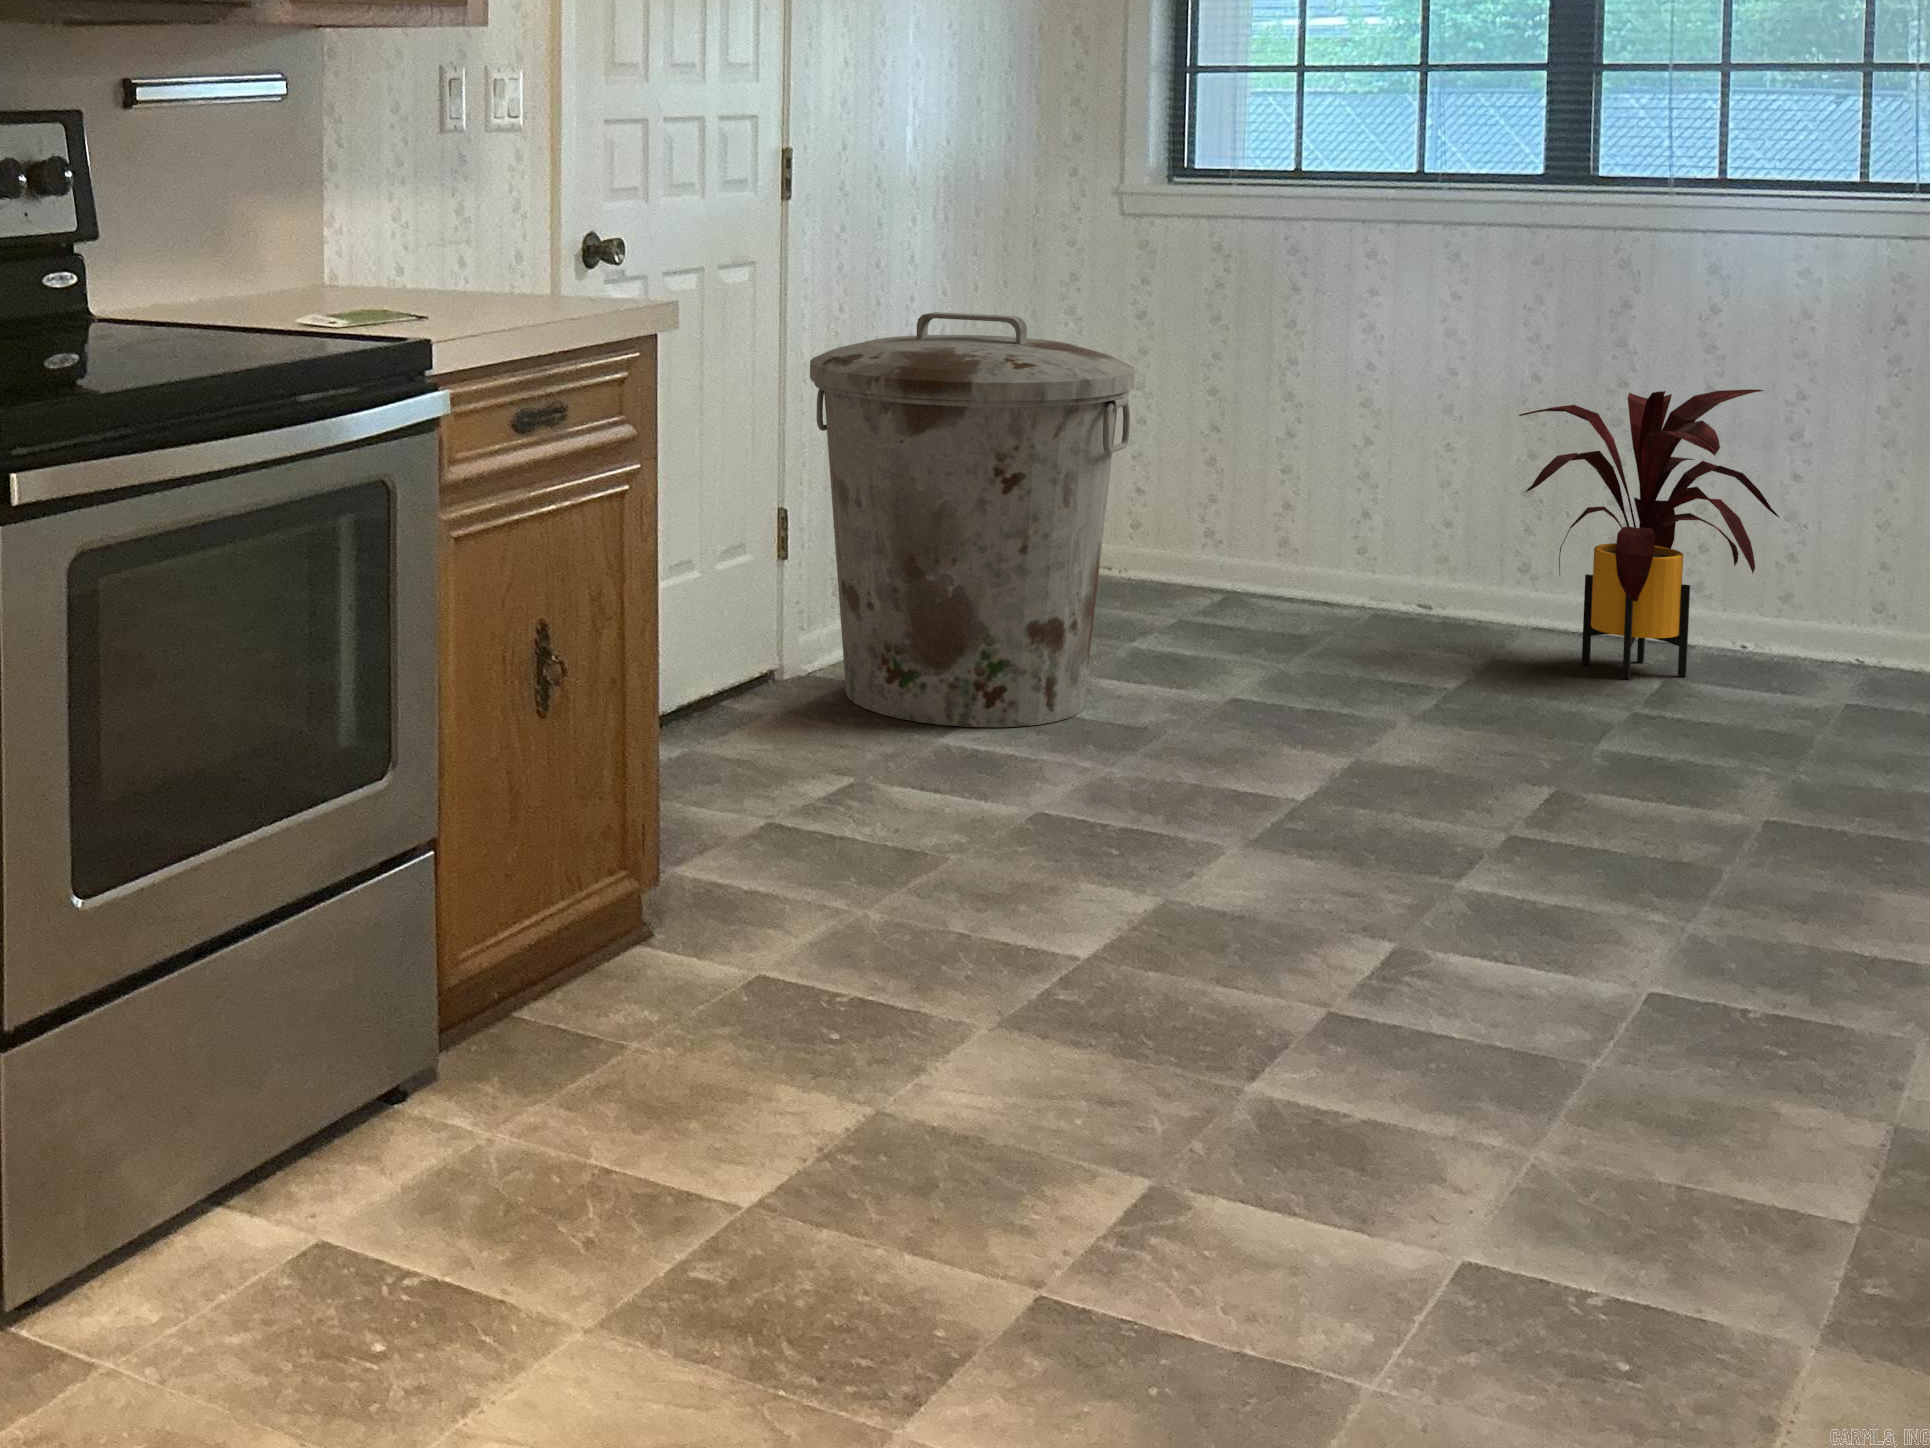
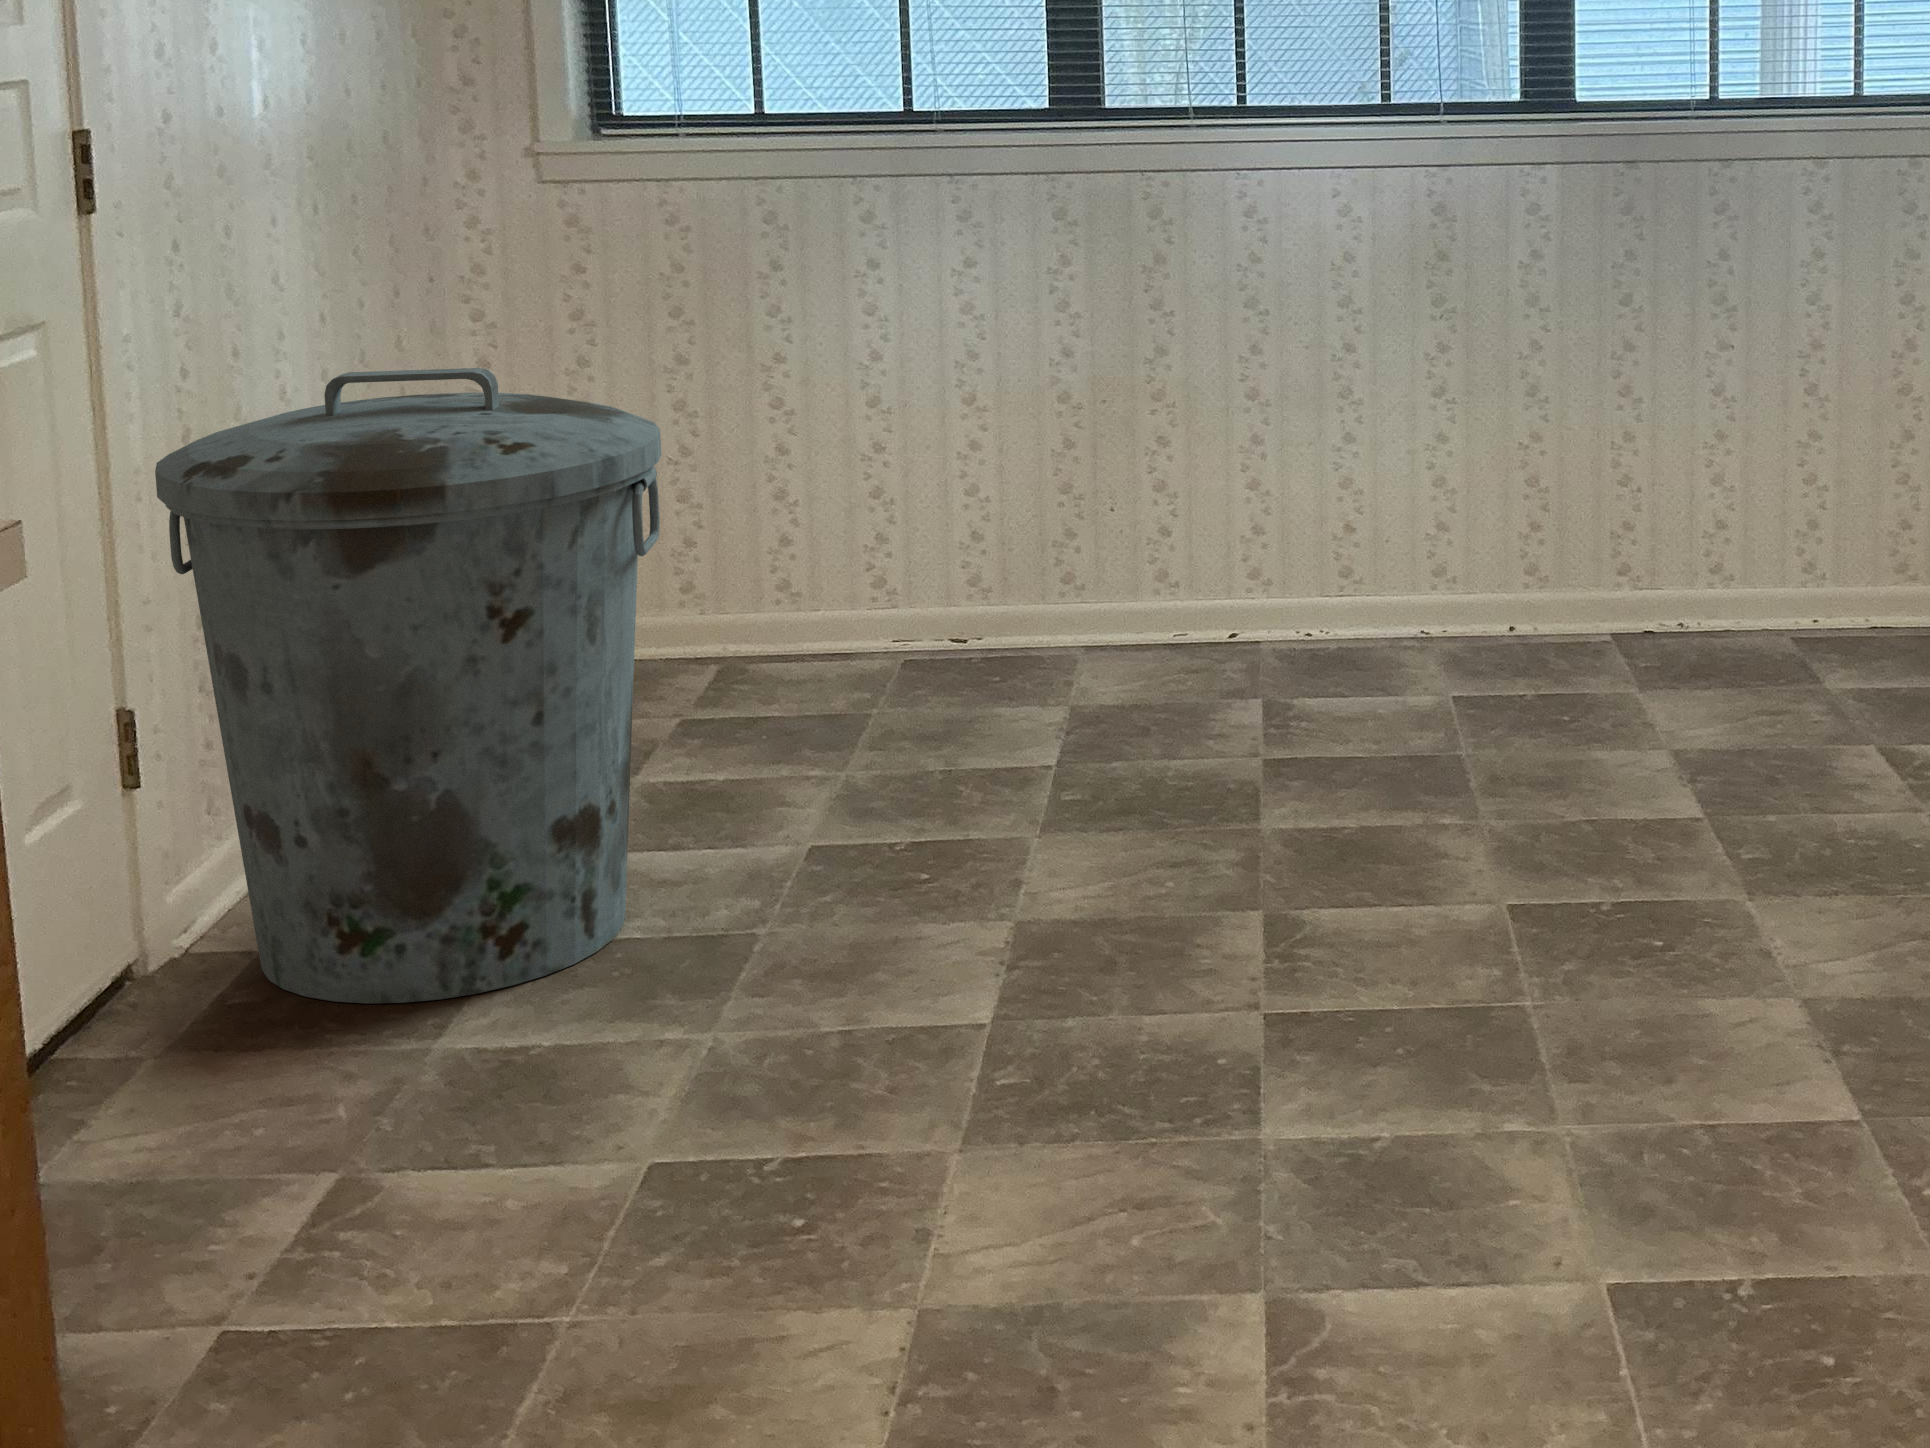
house plant: present [1519,389,1780,679] -> none [1071,351,1358,715]

